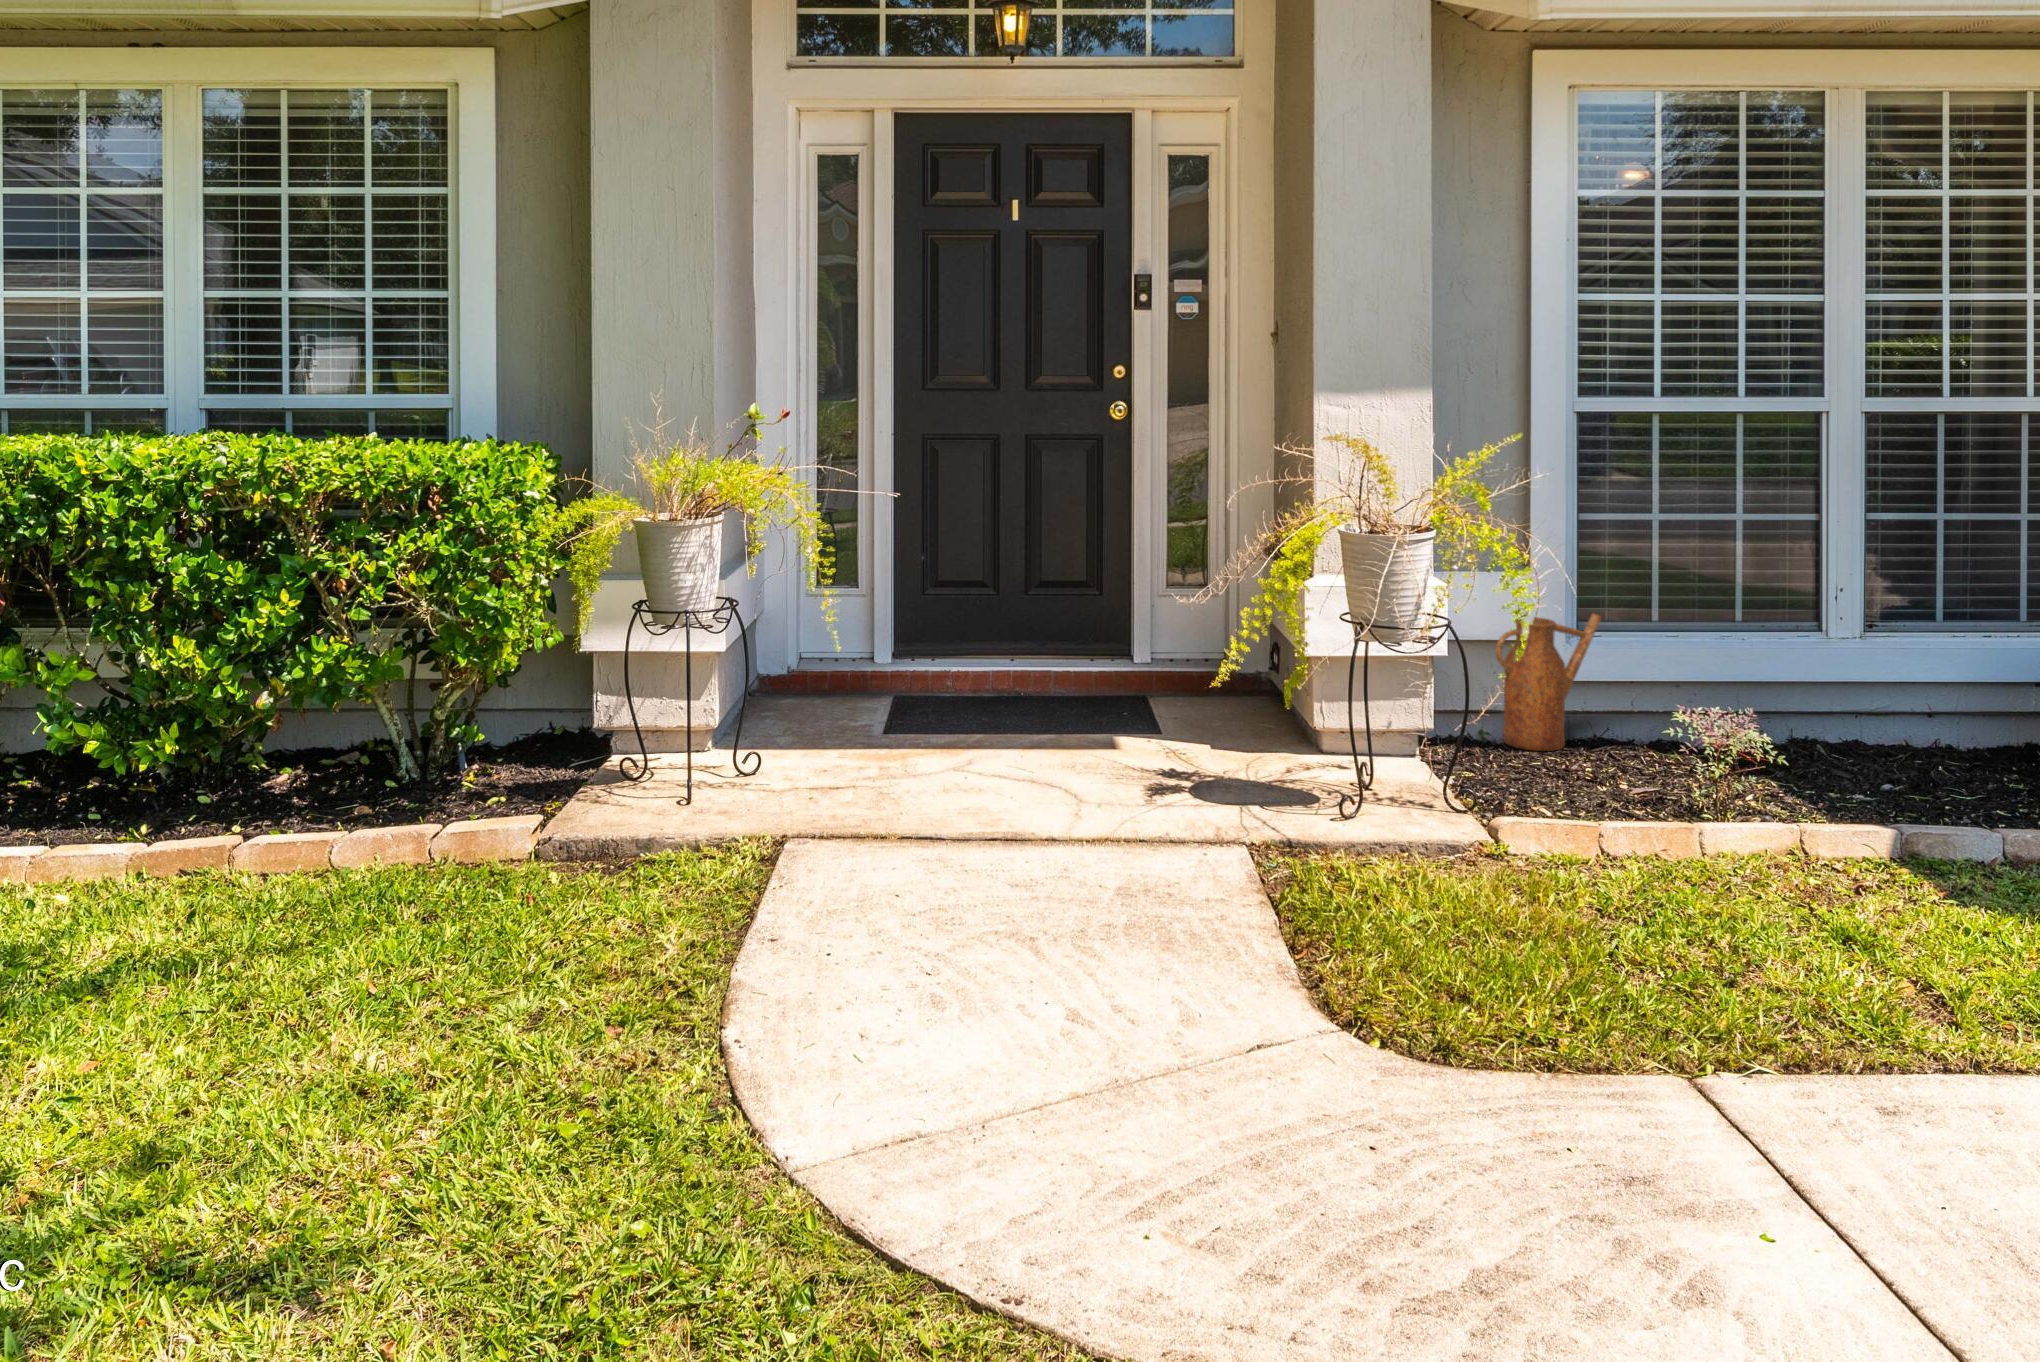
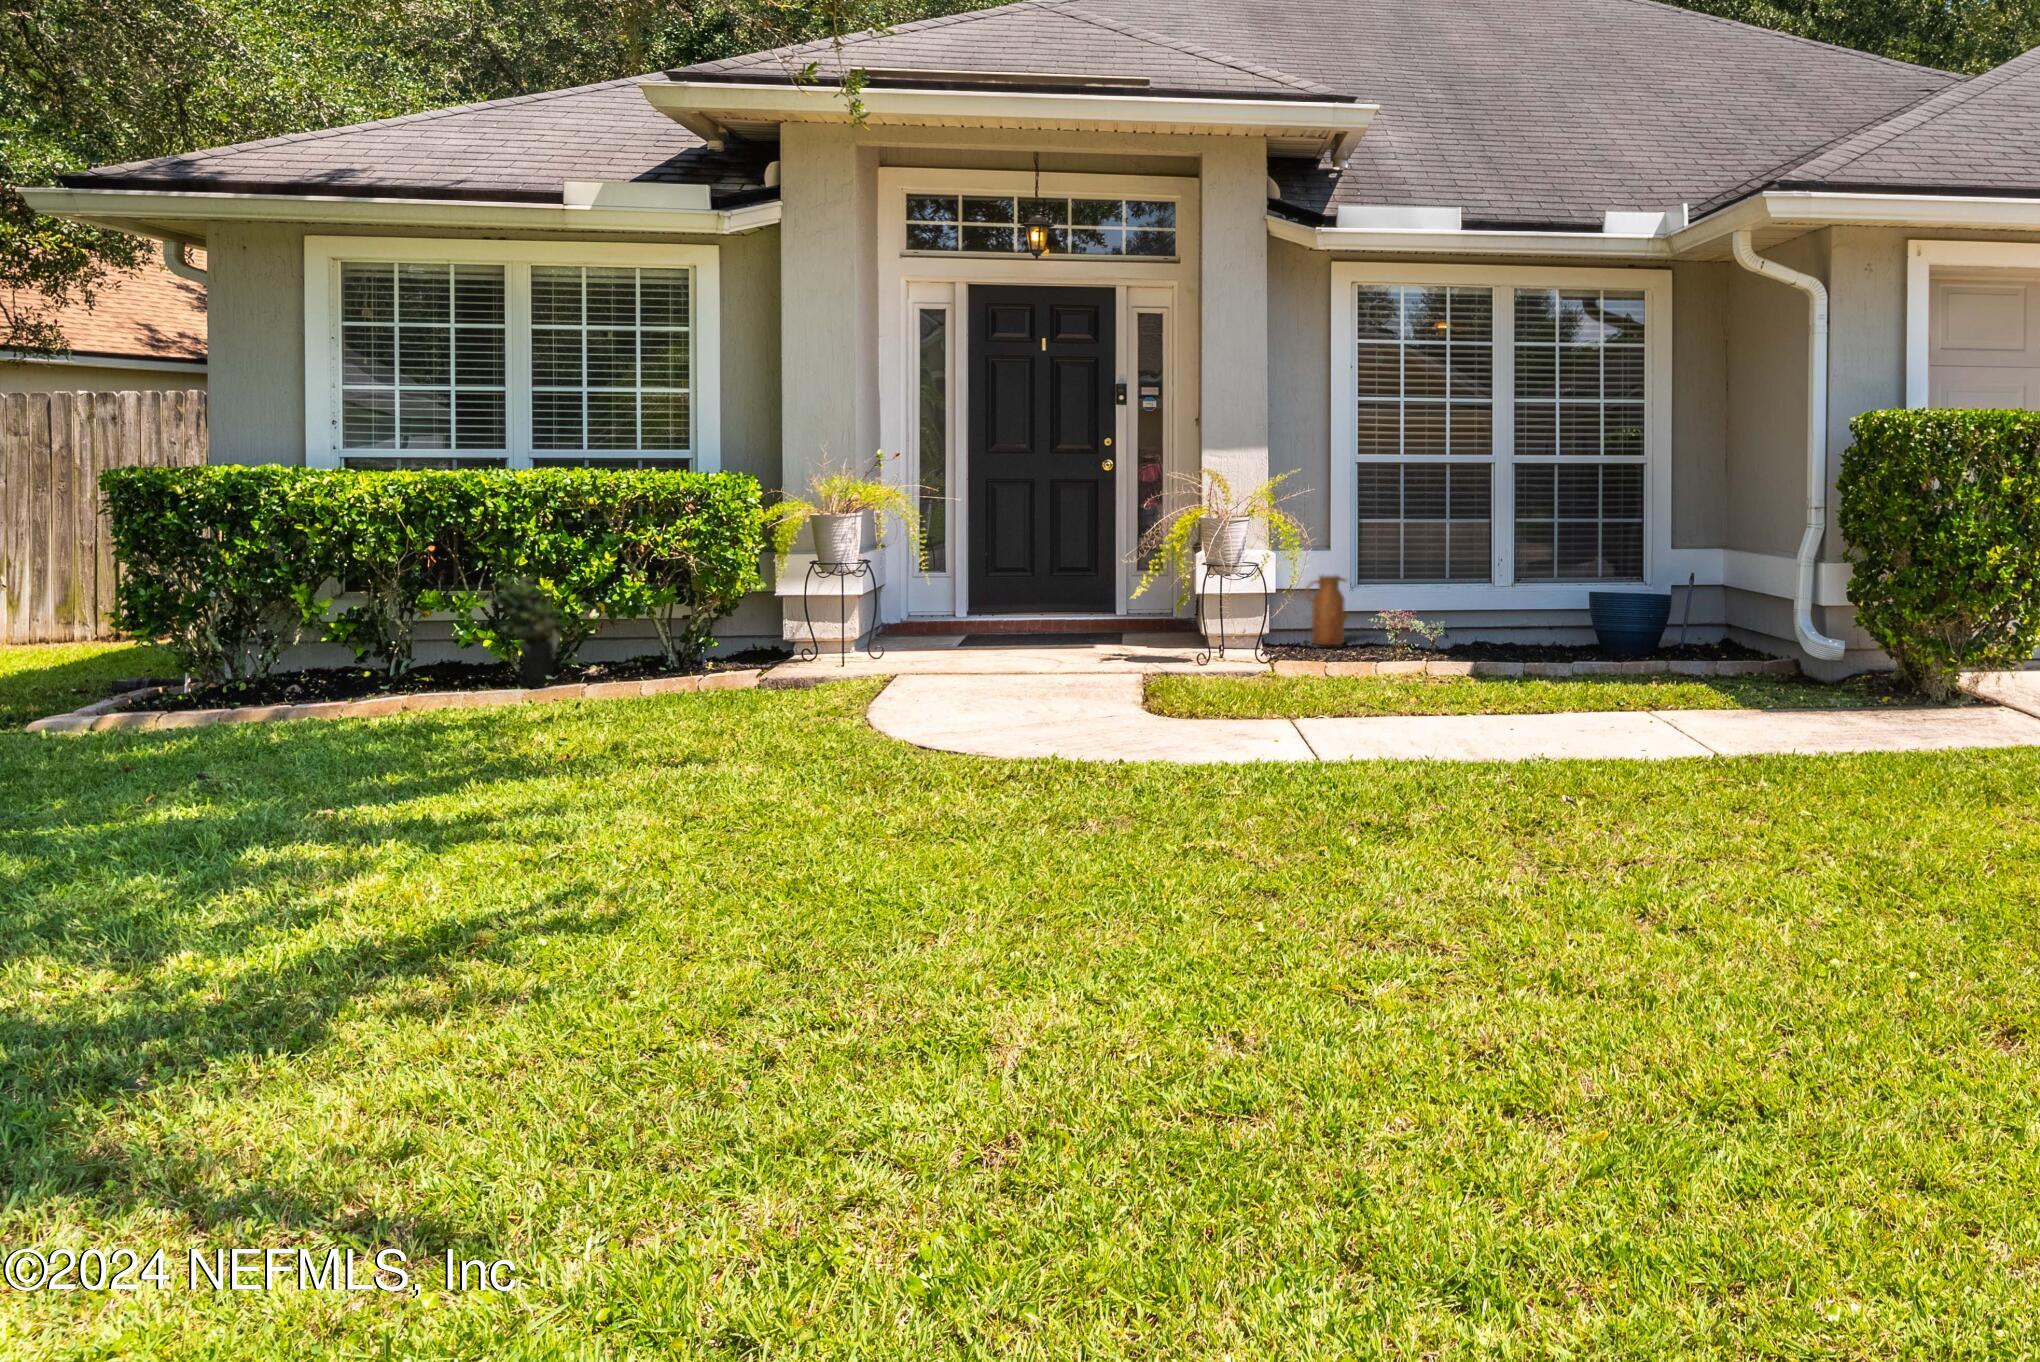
potted plant: none [74,626,216,846] -> present [494,576,565,688]

